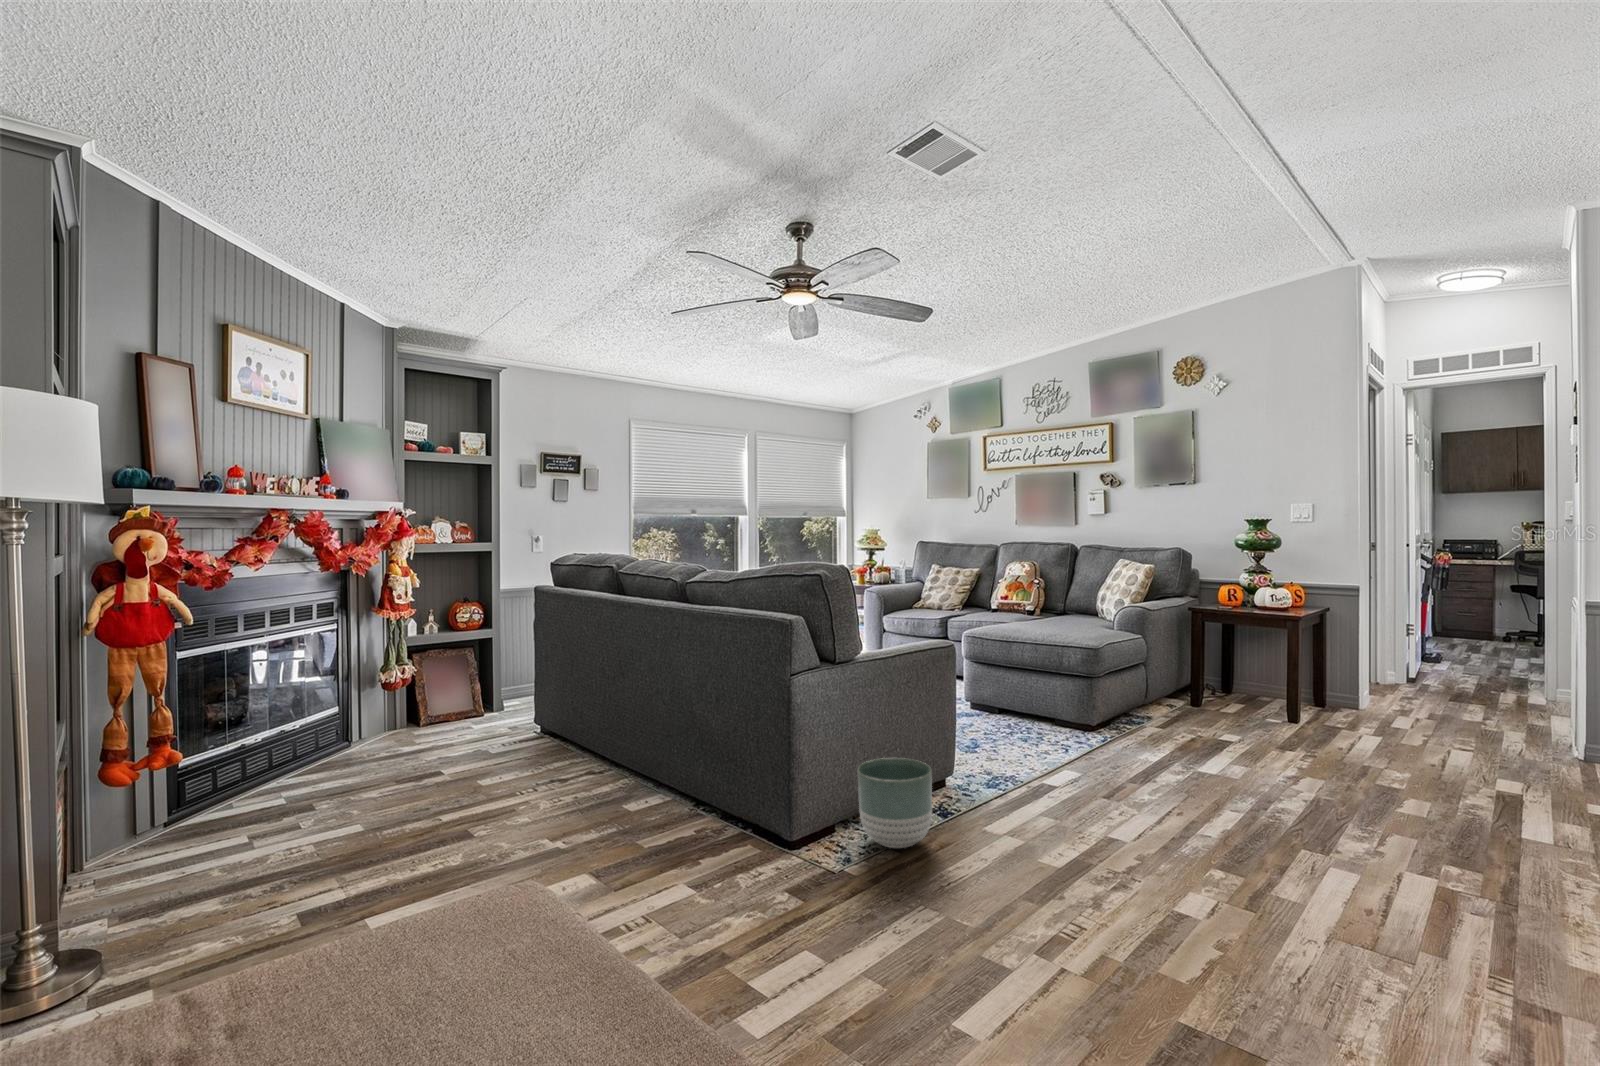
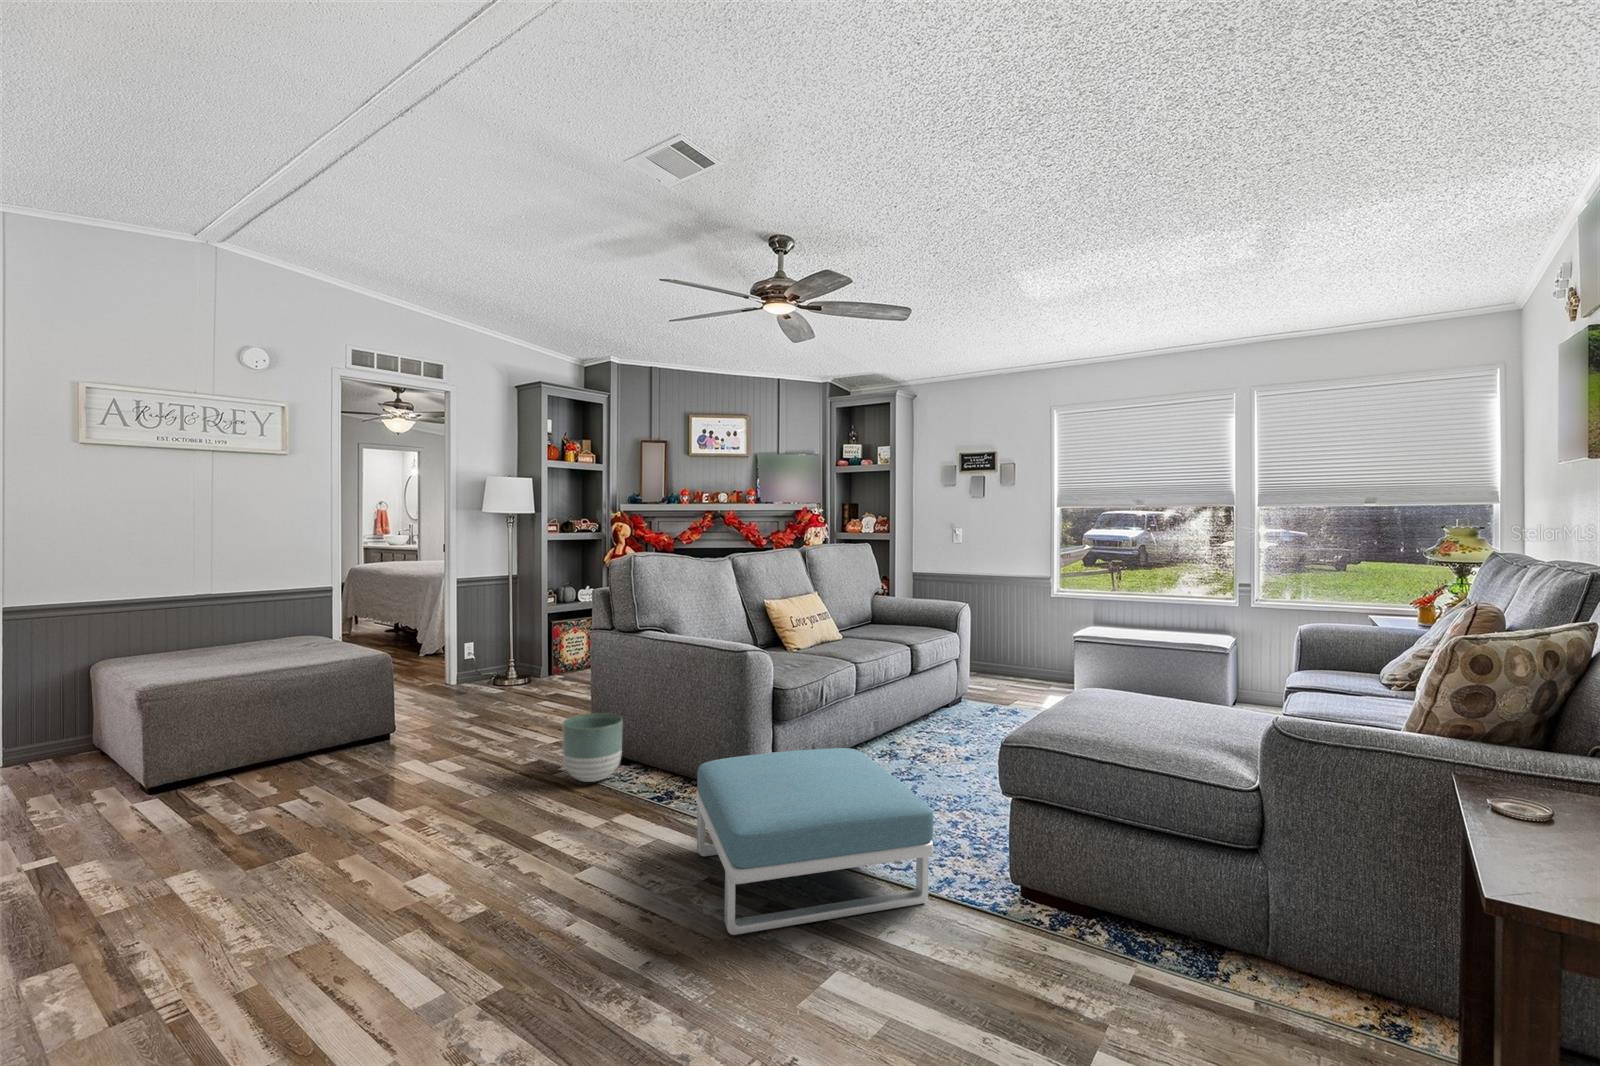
footstool: none [1003,685,1199,794] -> present [696,748,933,935]

